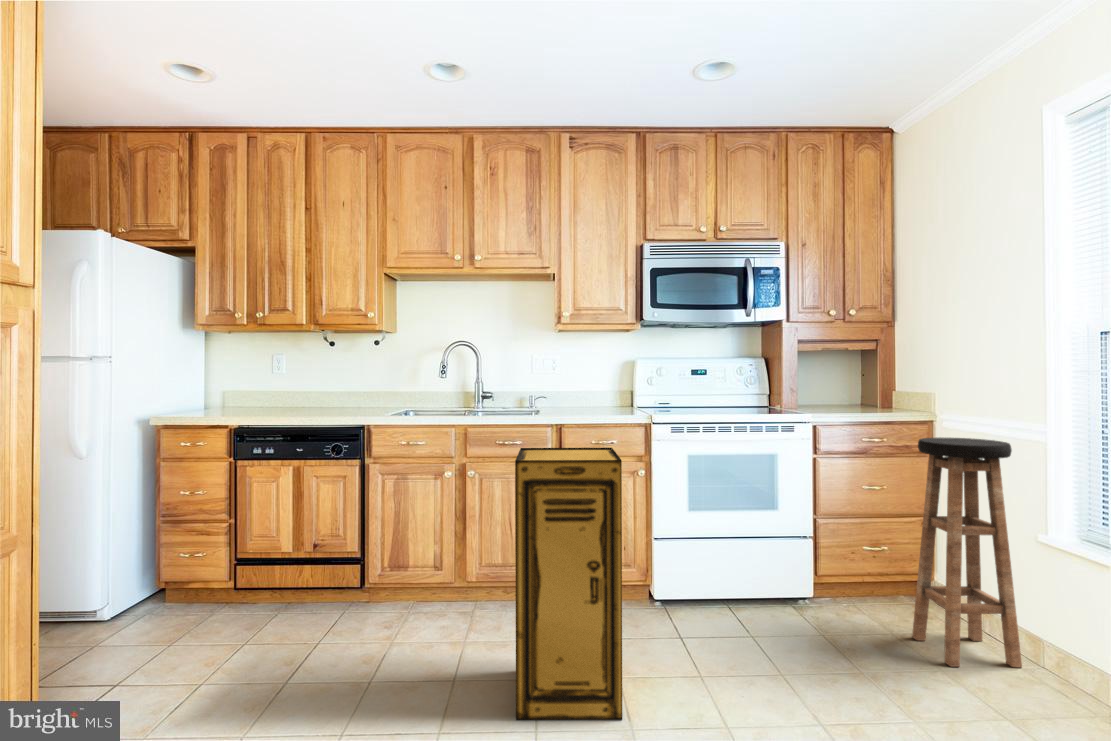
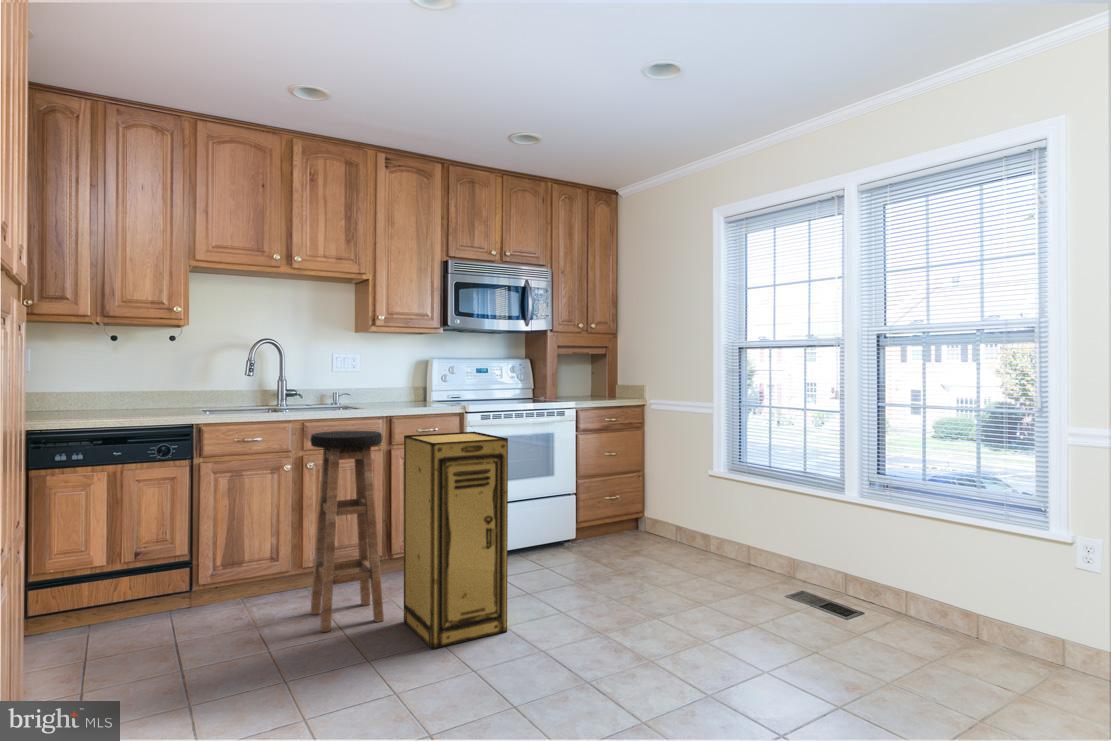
bar stool: present [912,437,1022,667] -> present [310,431,384,632]

